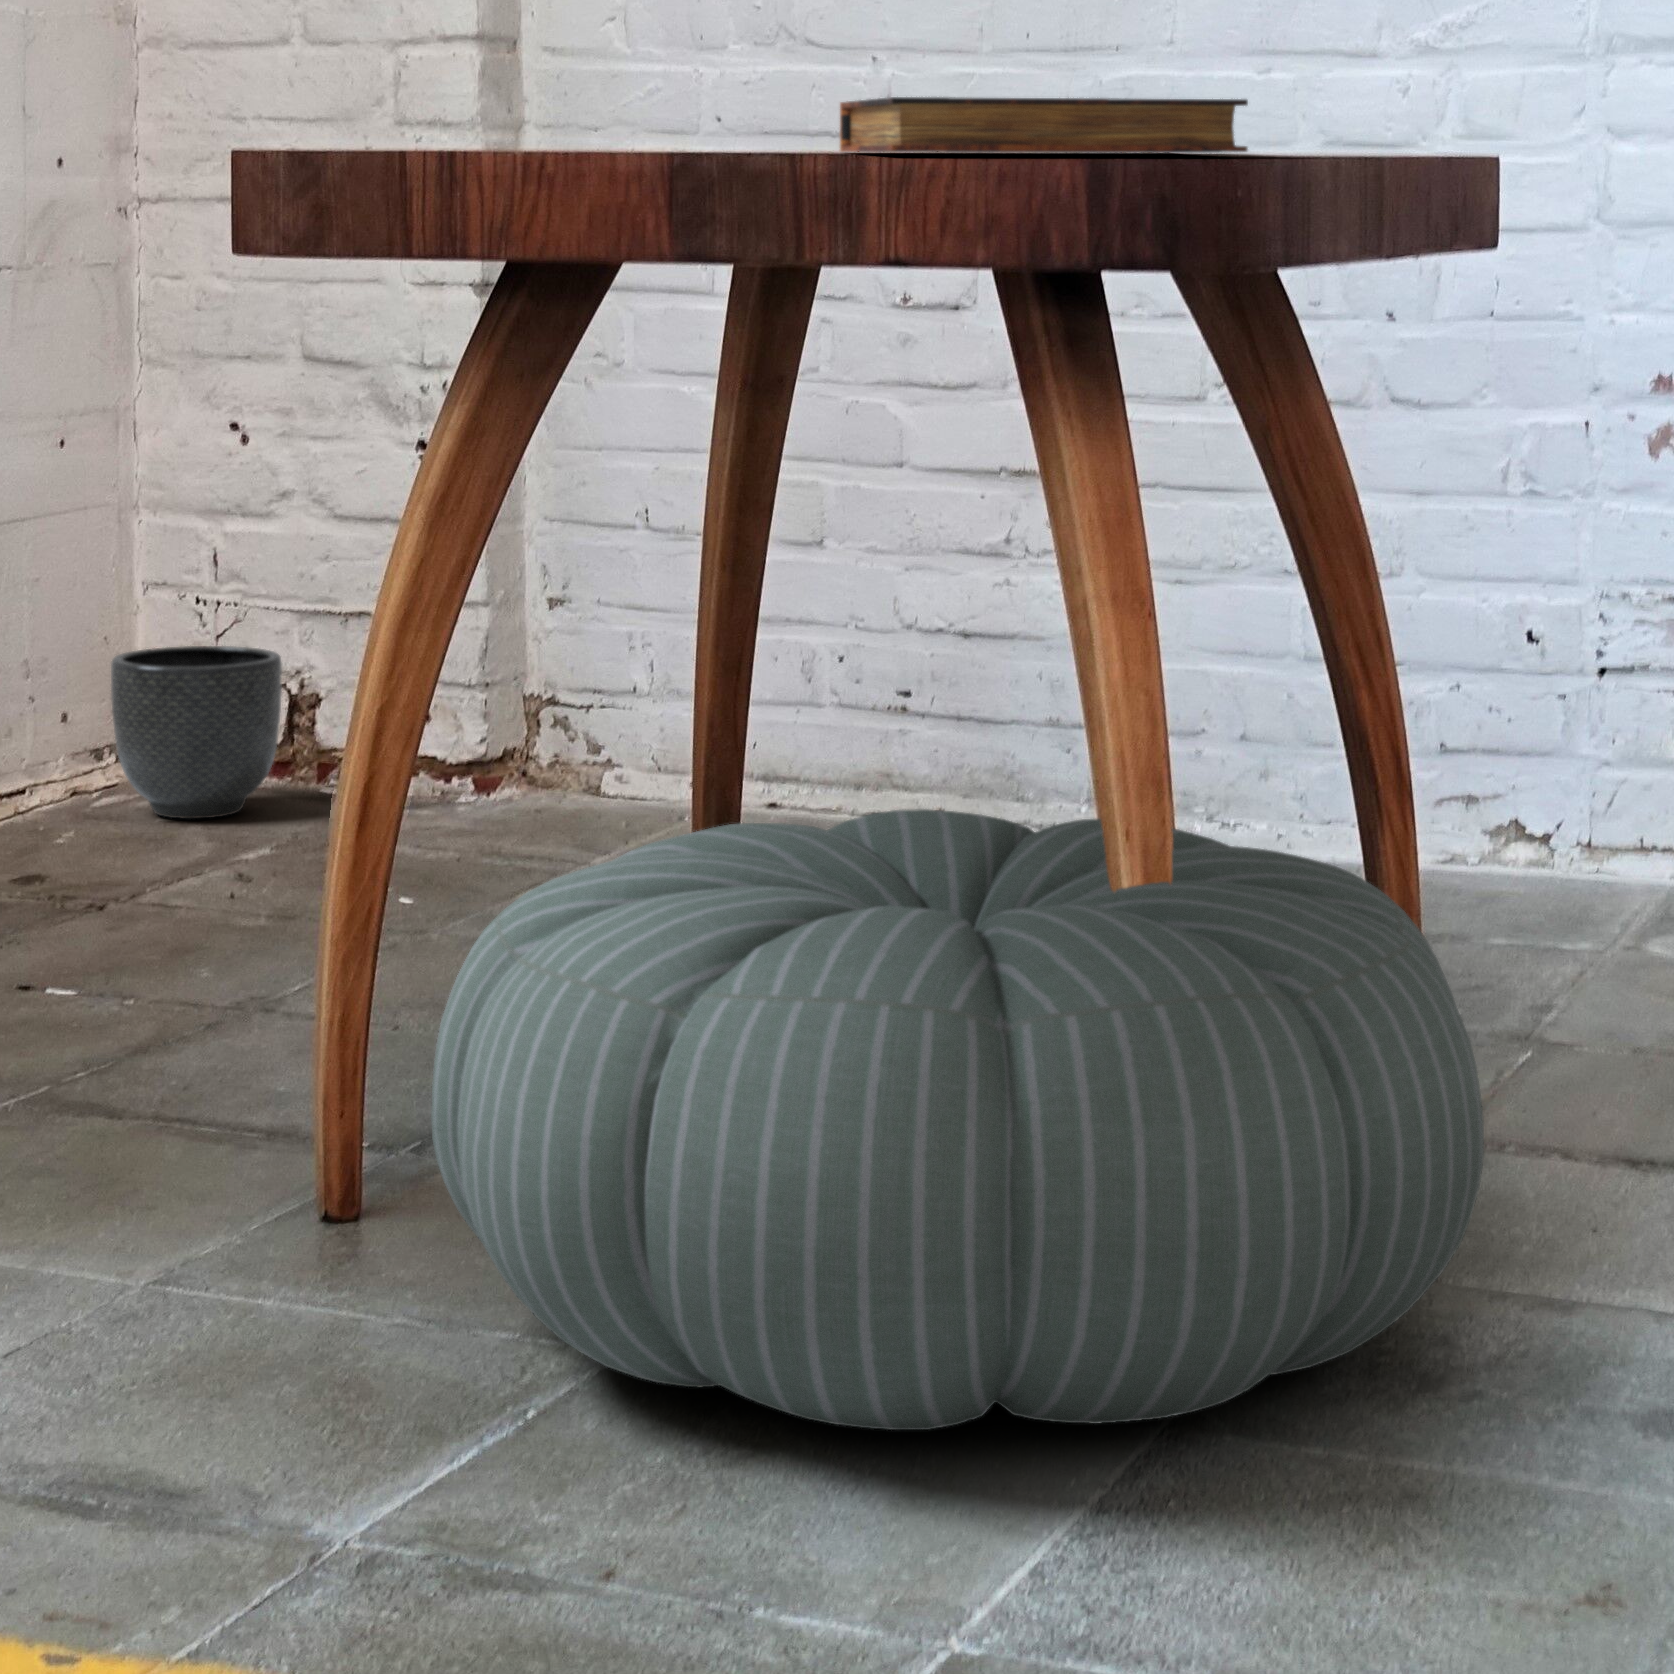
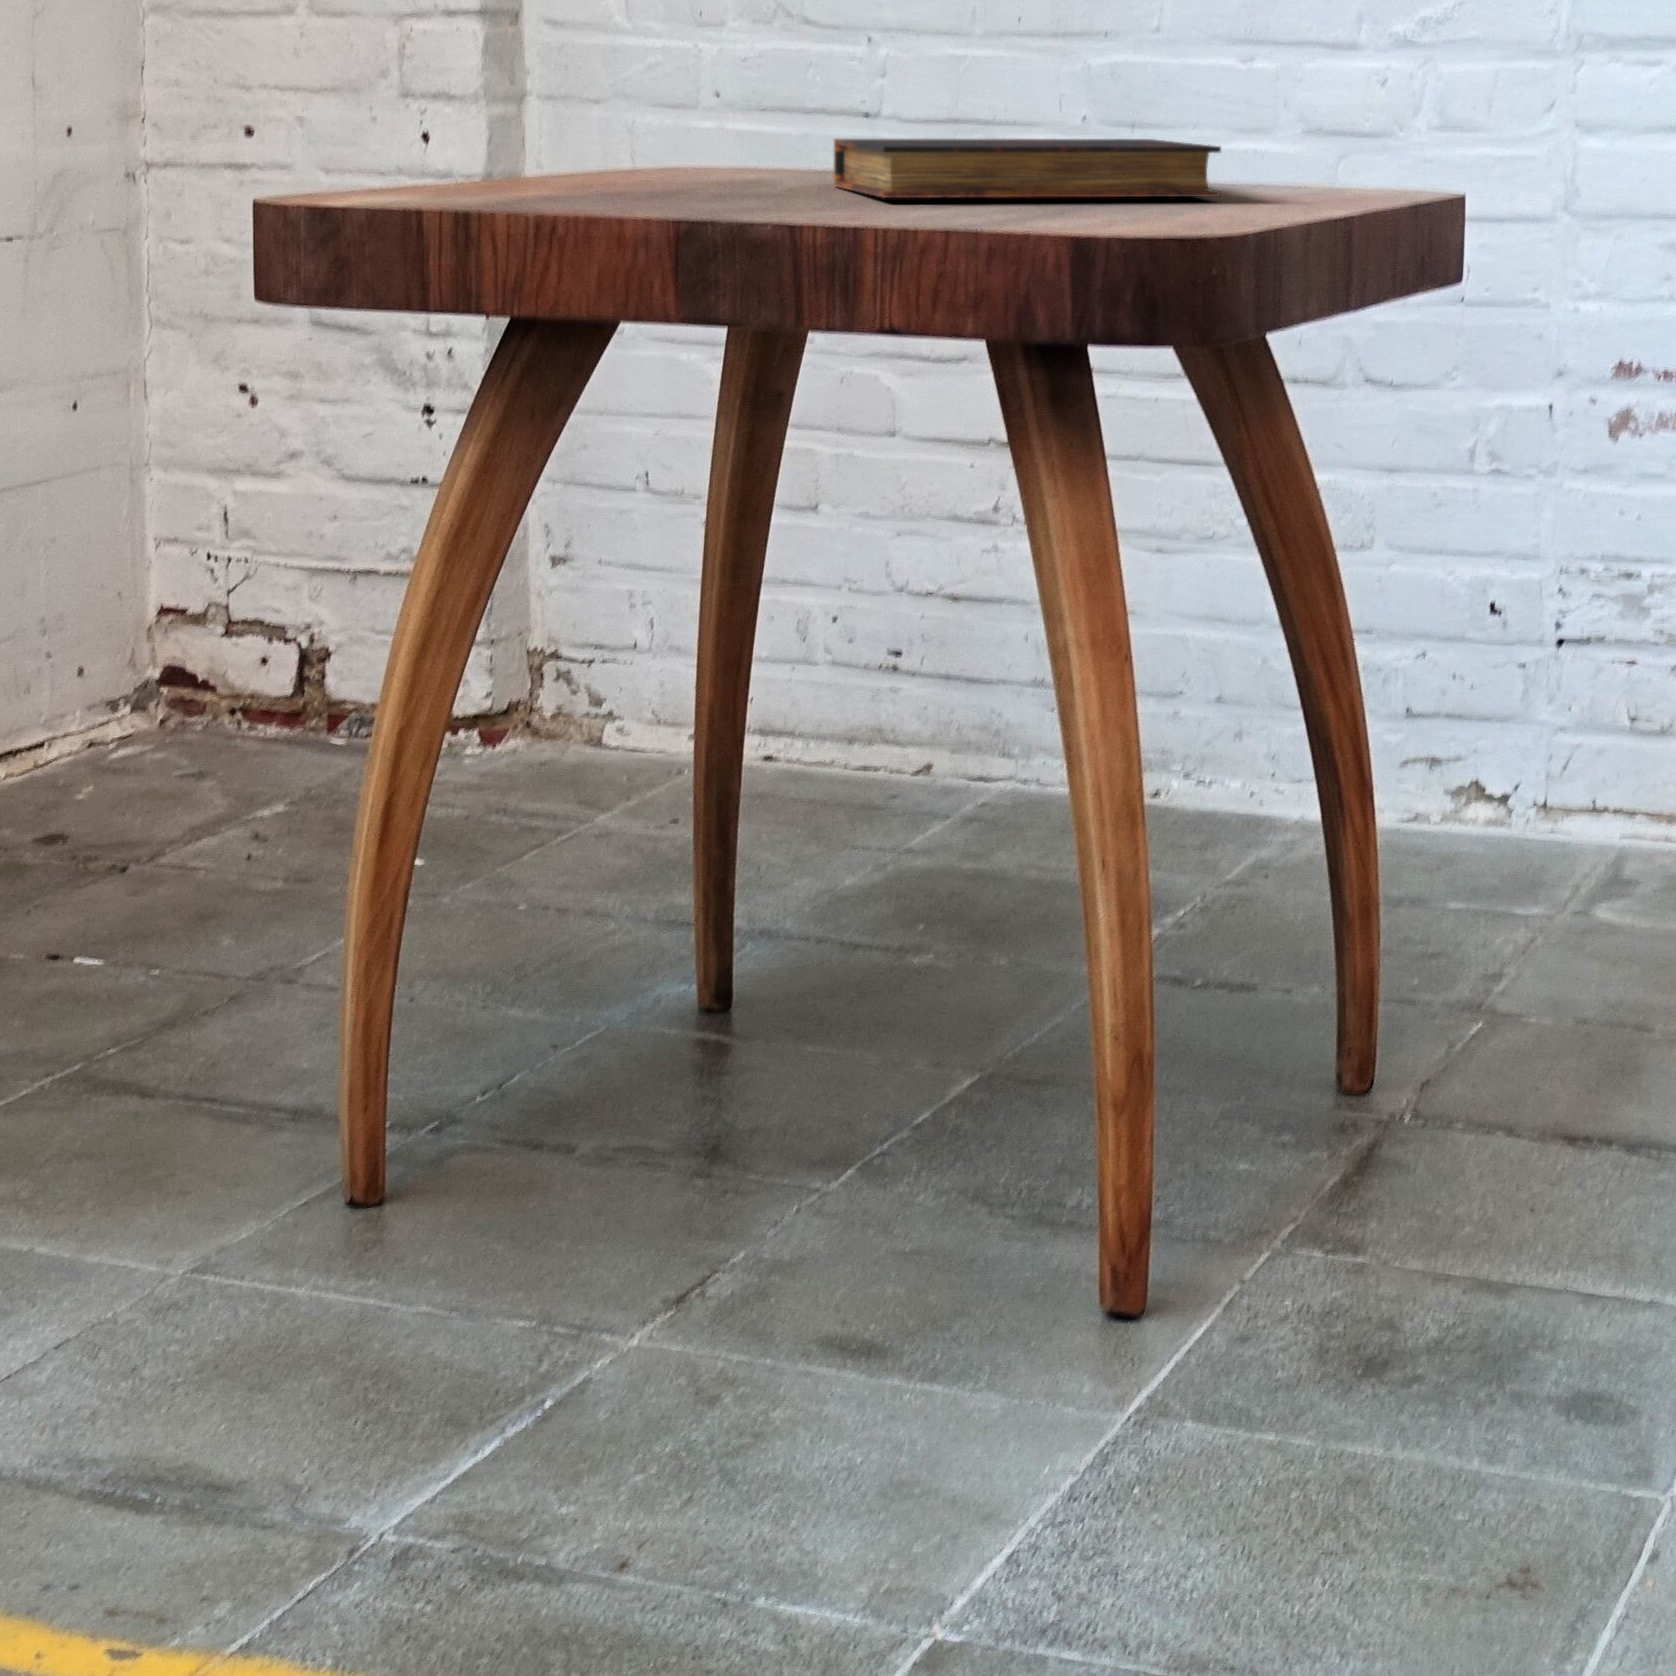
planter: present [111,646,282,819] -> none [138,602,300,768]
pouf: present [431,809,1484,1430] -> none [454,822,1425,1415]

